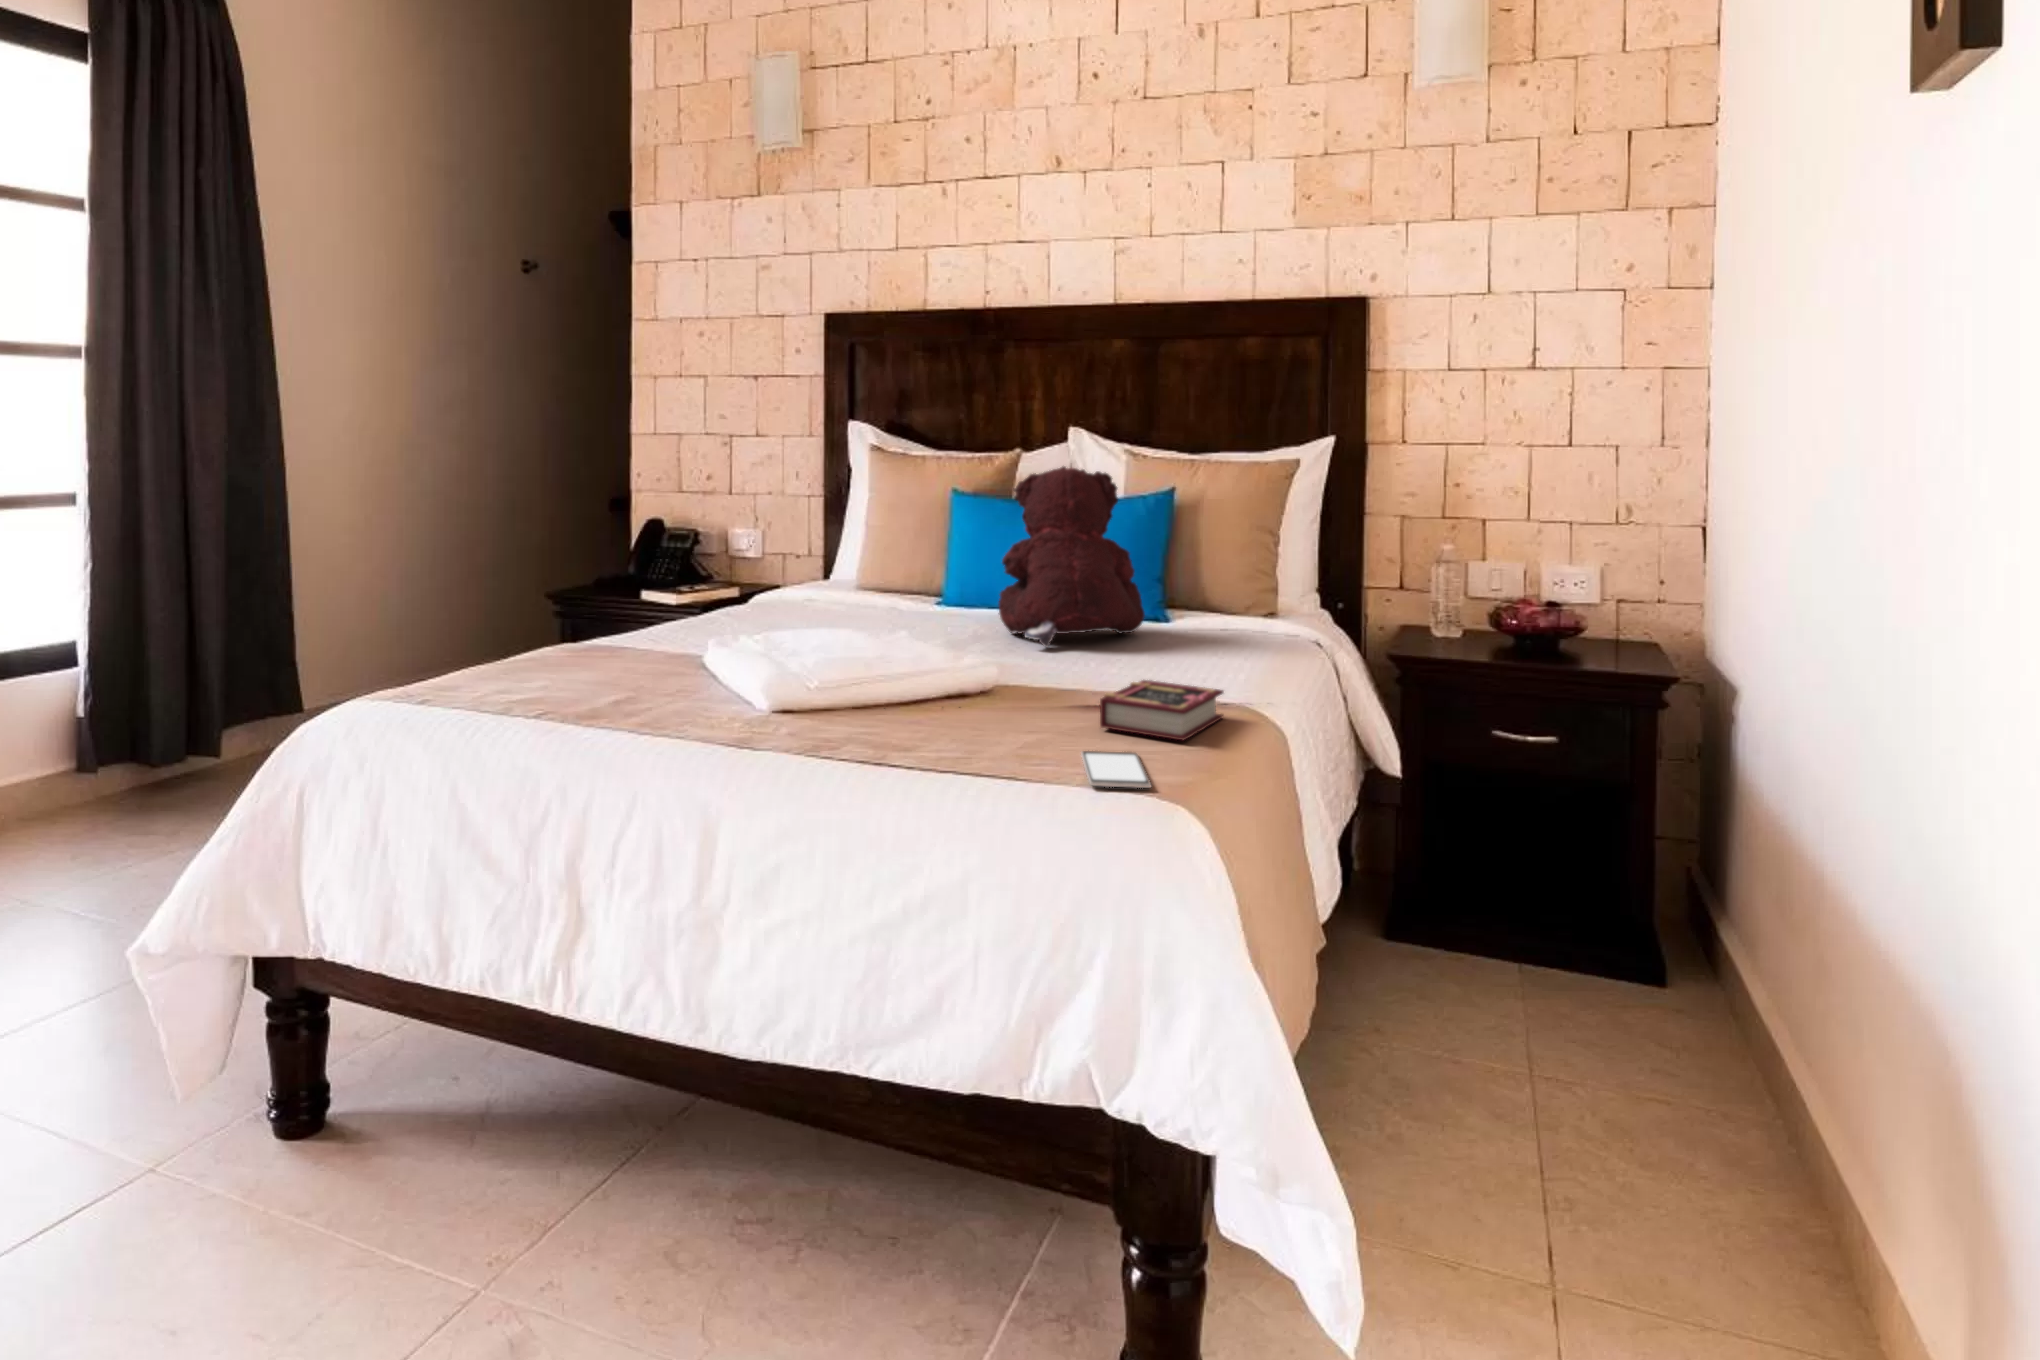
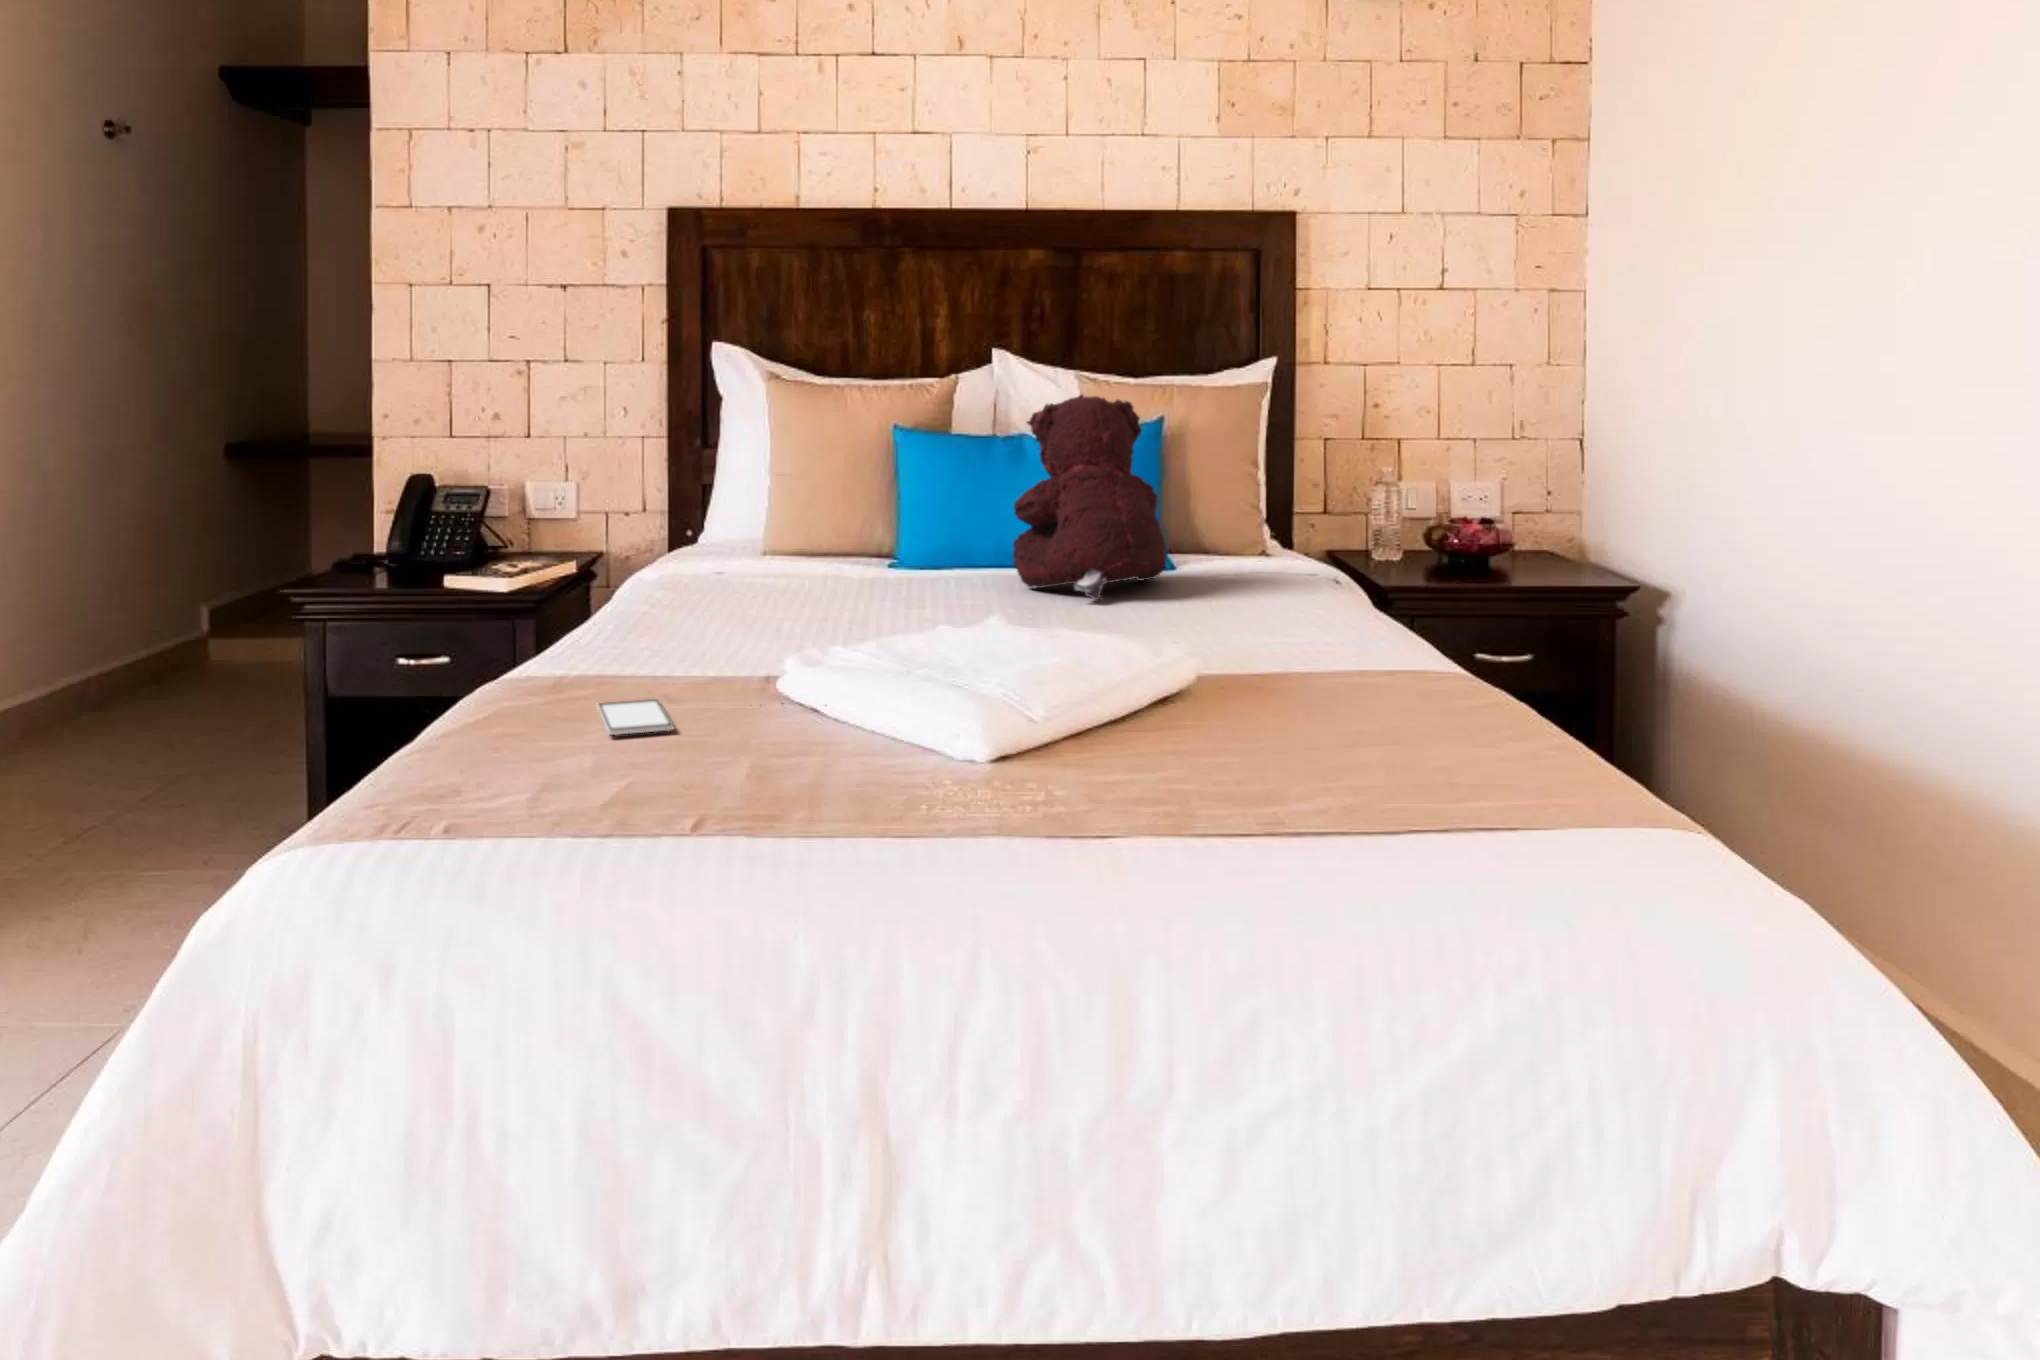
book: present [1100,680,1223,740] -> none [1275,621,1375,677]
smartphone: present [1081,751,1151,788] -> present [597,699,674,735]

